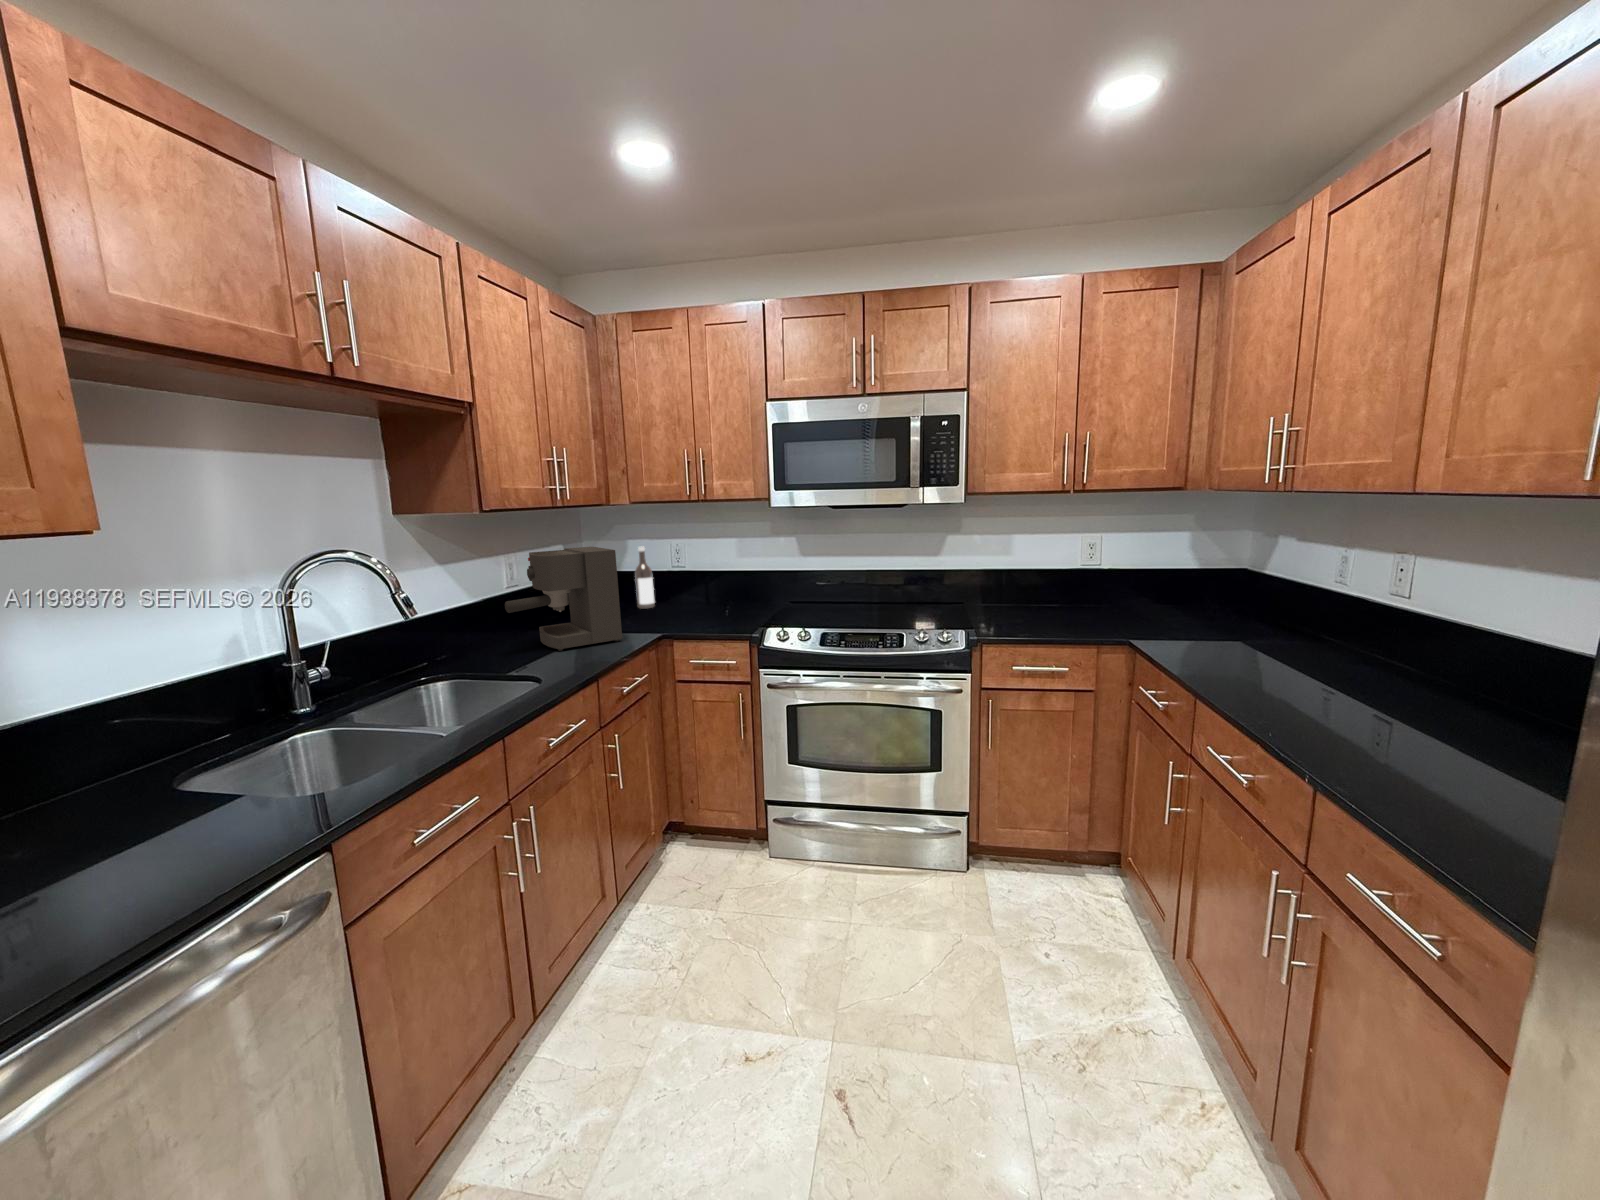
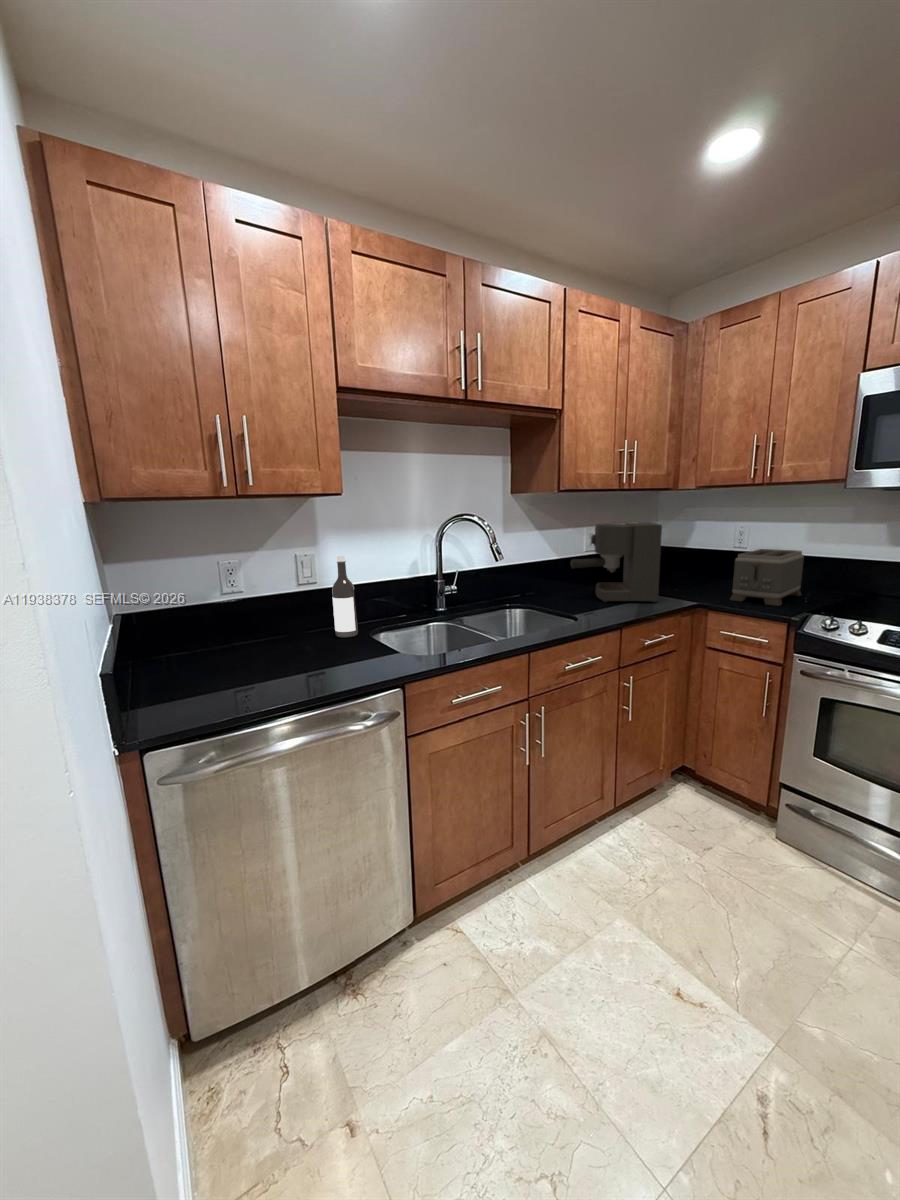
wine bottle: present [635,546,655,609] -> present [332,555,358,638]
toaster: none [689,568,745,626] -> present [730,549,804,606]

